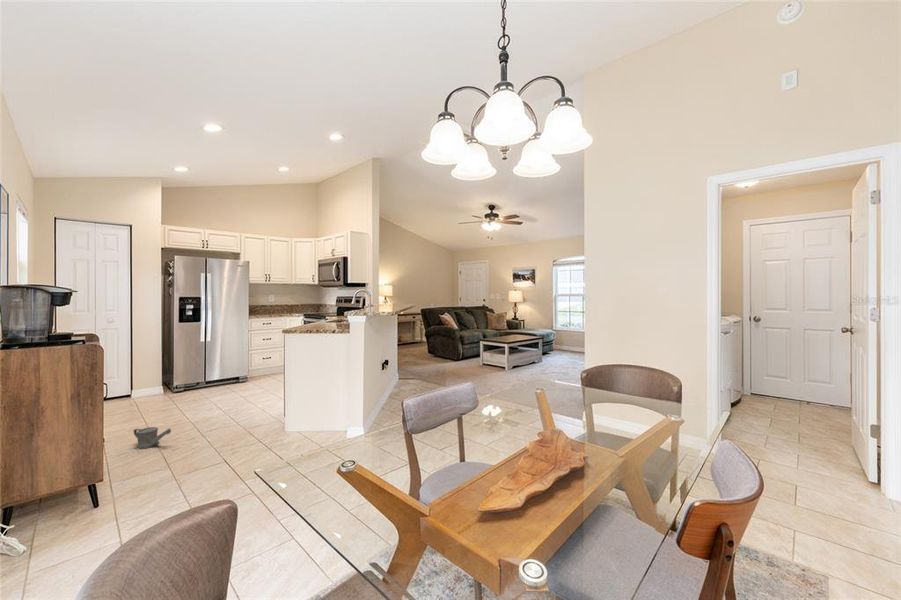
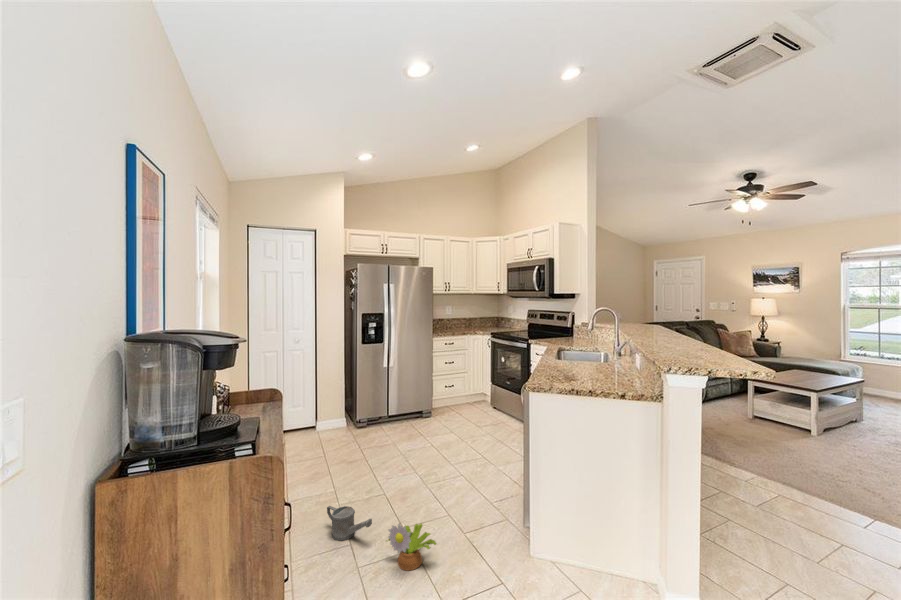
decorative plant: none [179,422,219,453] -> present [388,524,437,571]

